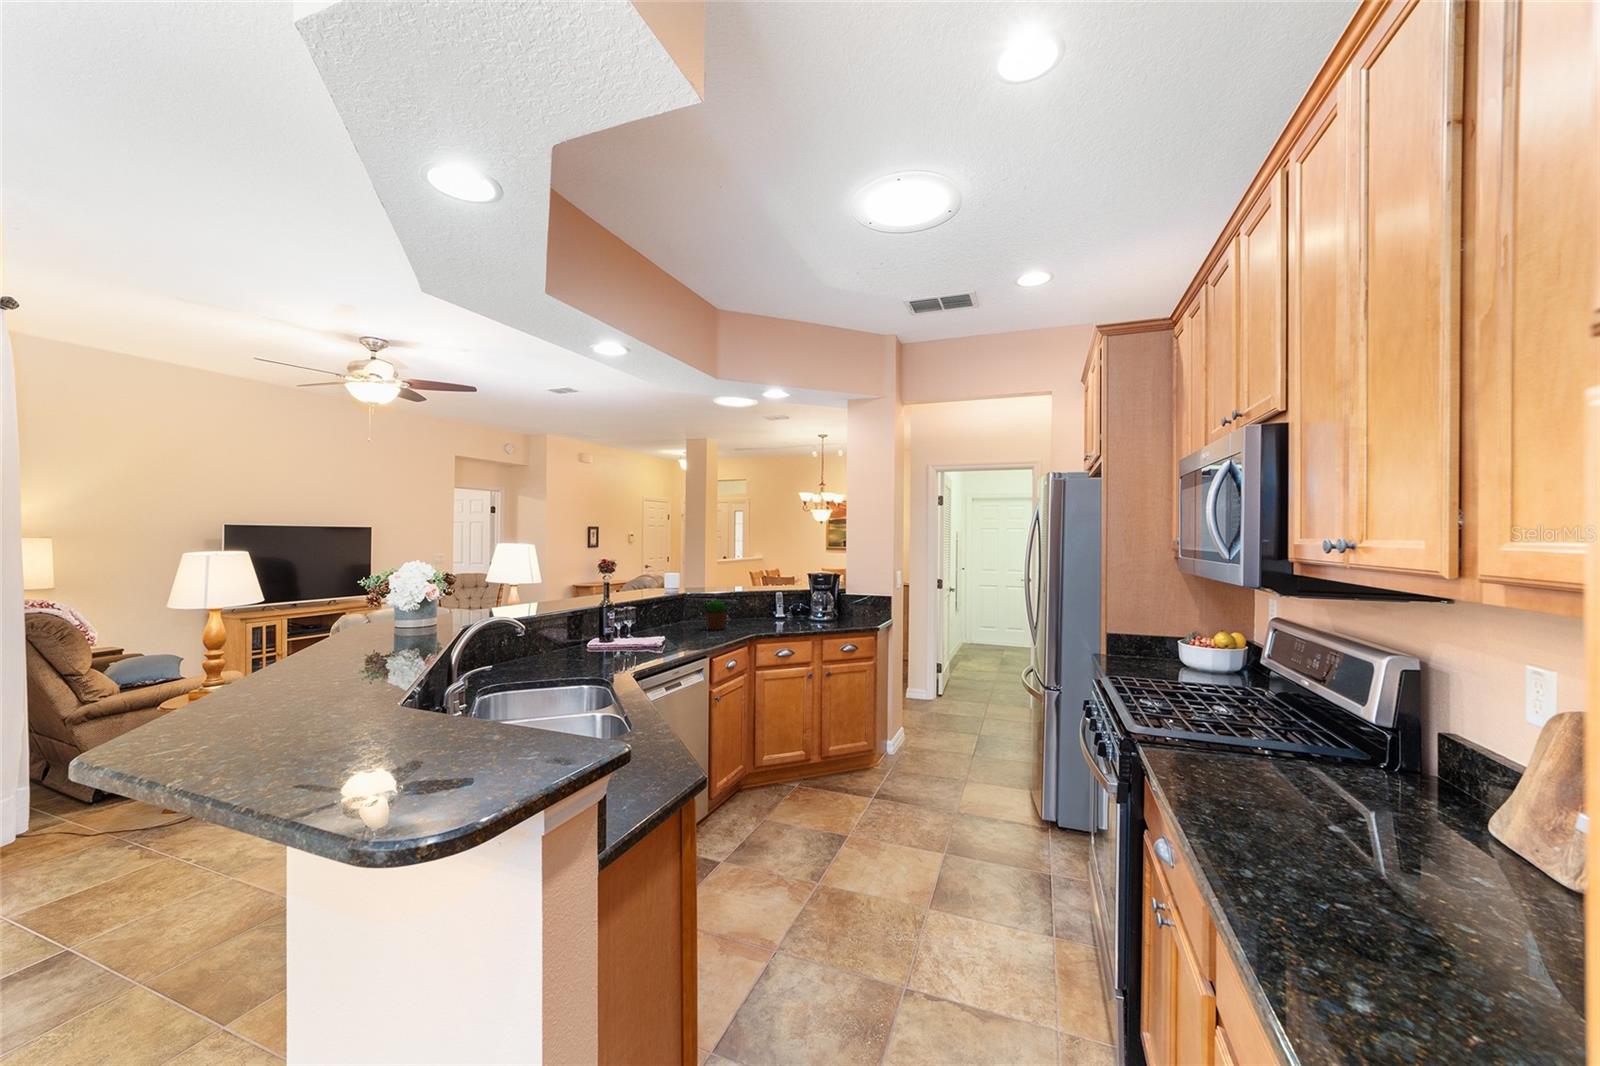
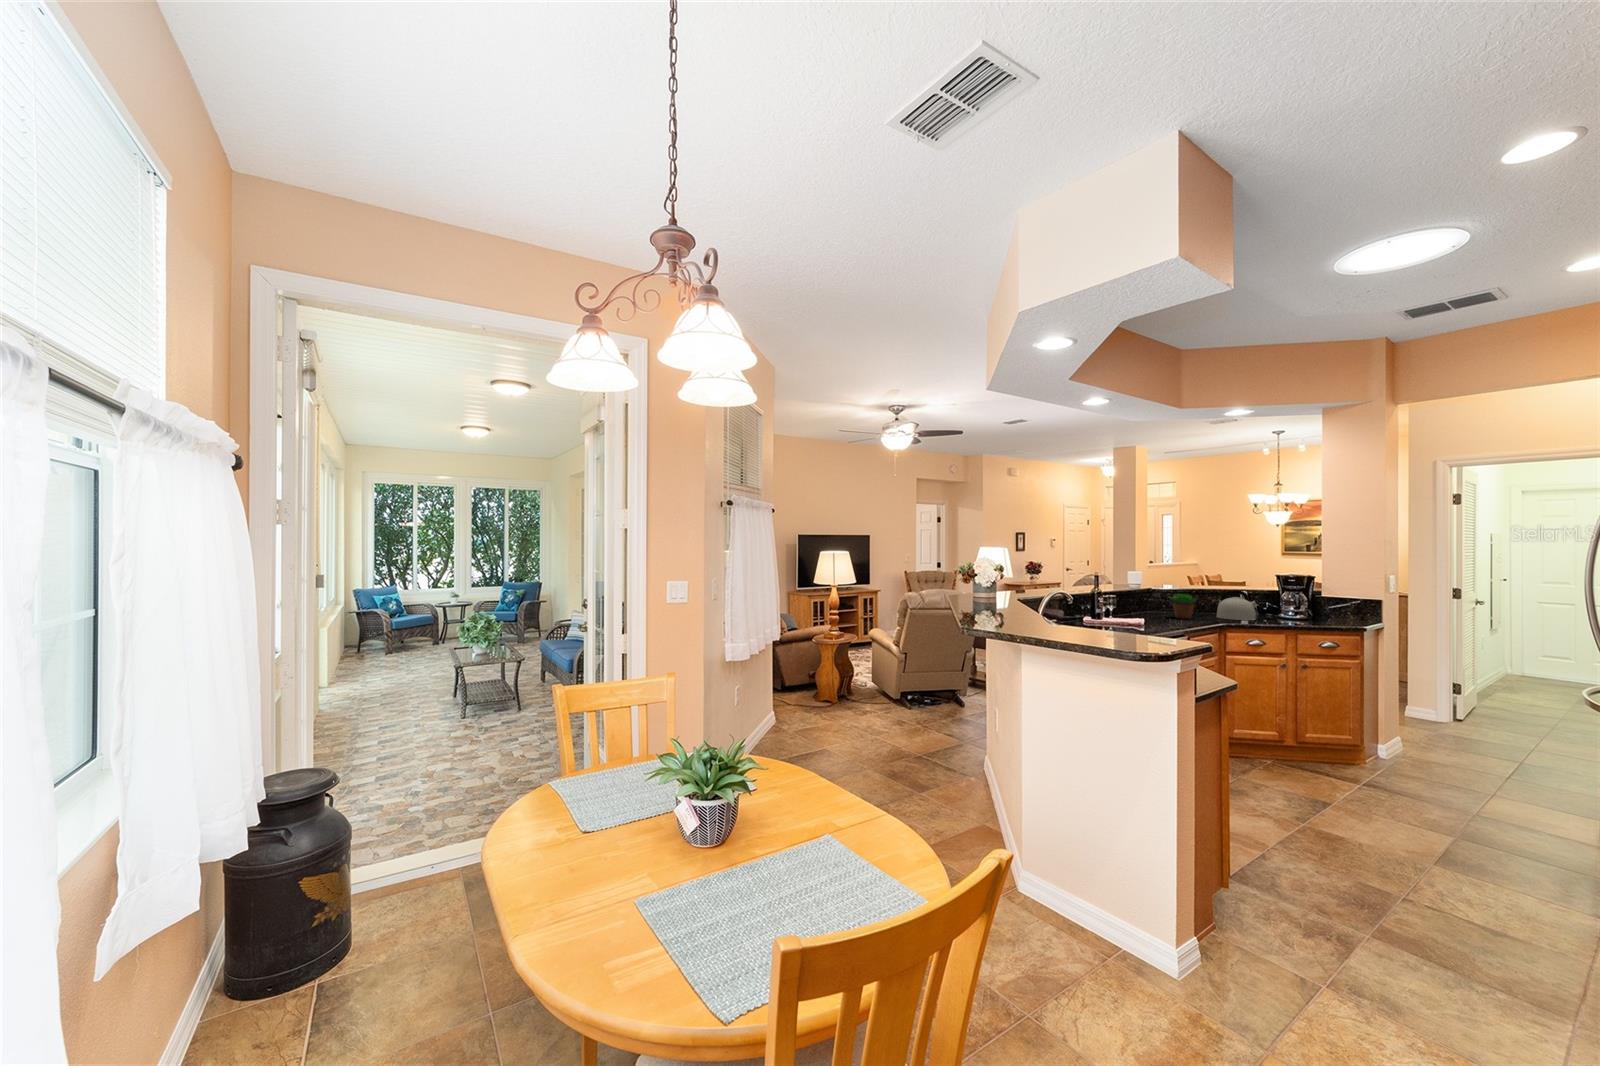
kettle: none [751,592,791,626] -> present [1216,590,1260,620]

